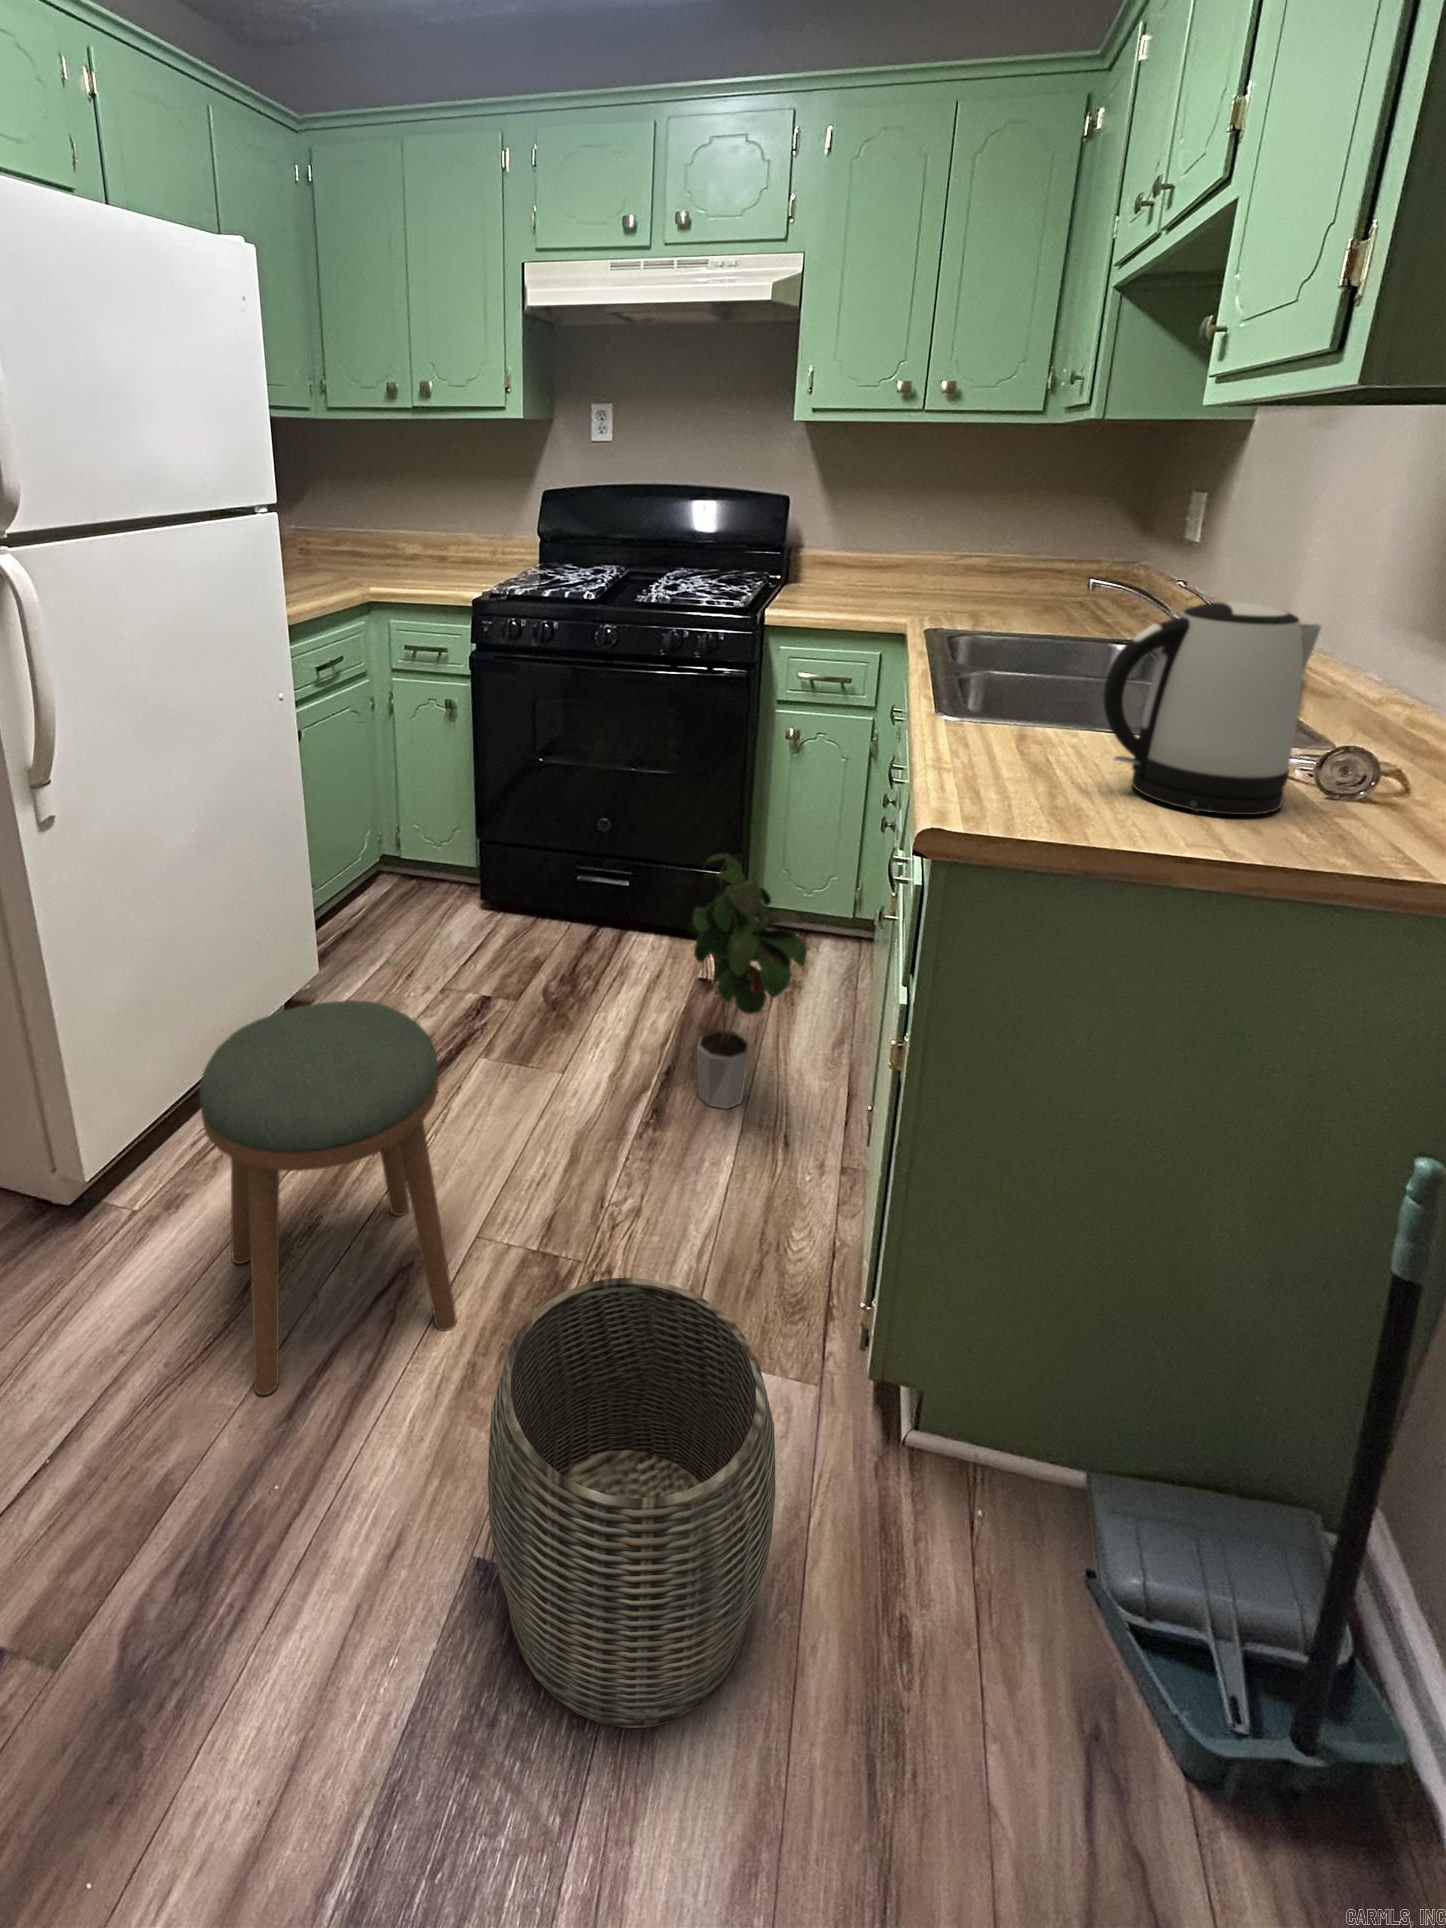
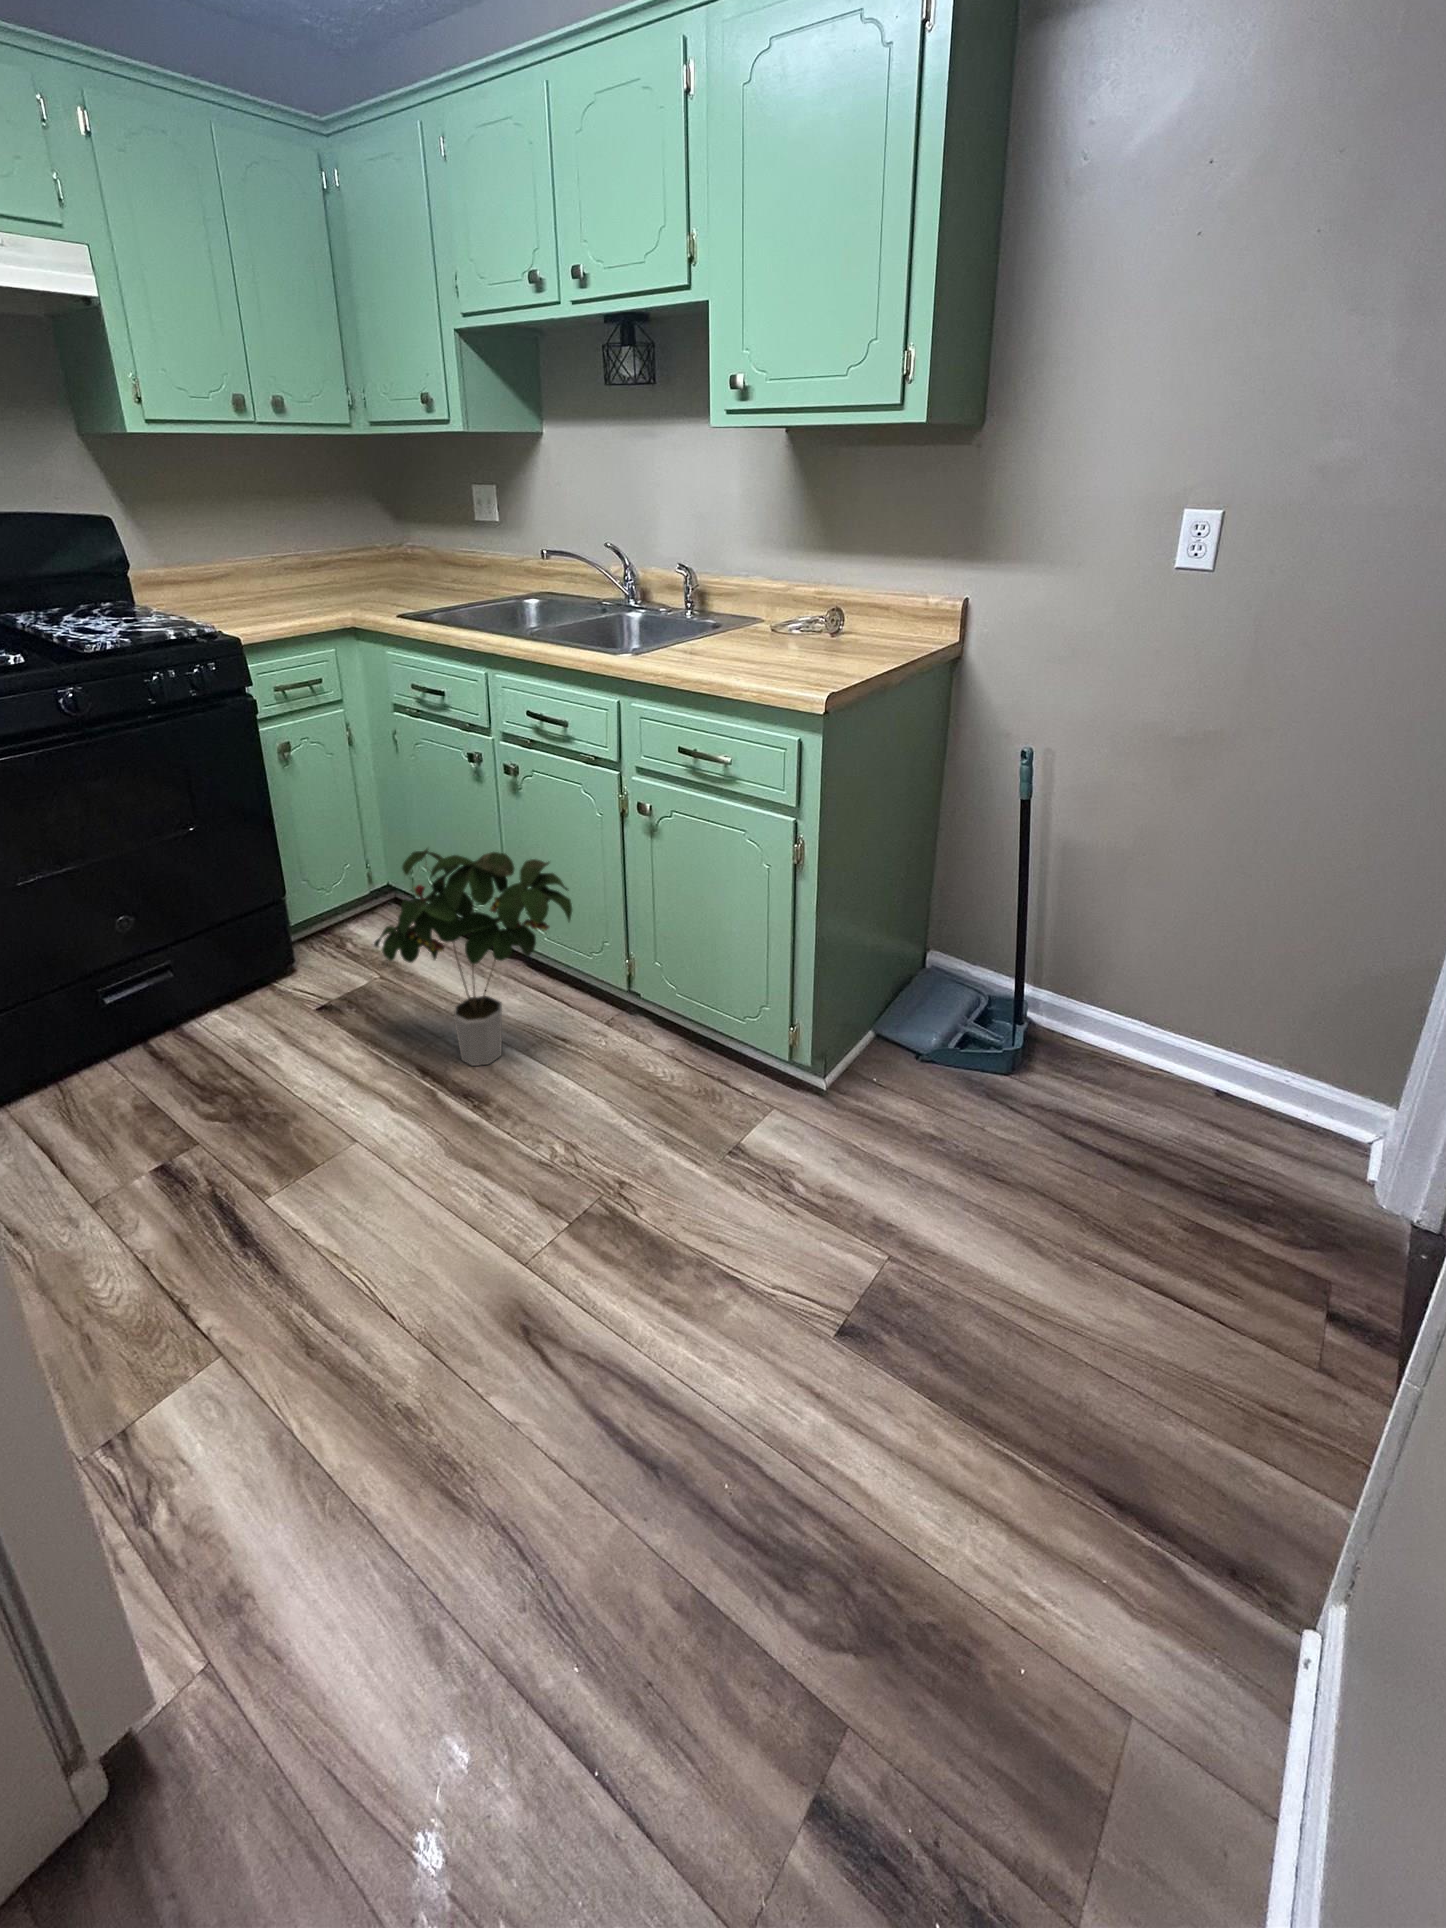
kettle: present [1103,602,1321,815] -> none [801,552,872,663]
stool: present [200,1000,457,1395] -> none [361,1087,628,1519]
woven basket: present [488,1278,776,1728] -> none [787,1046,984,1323]

